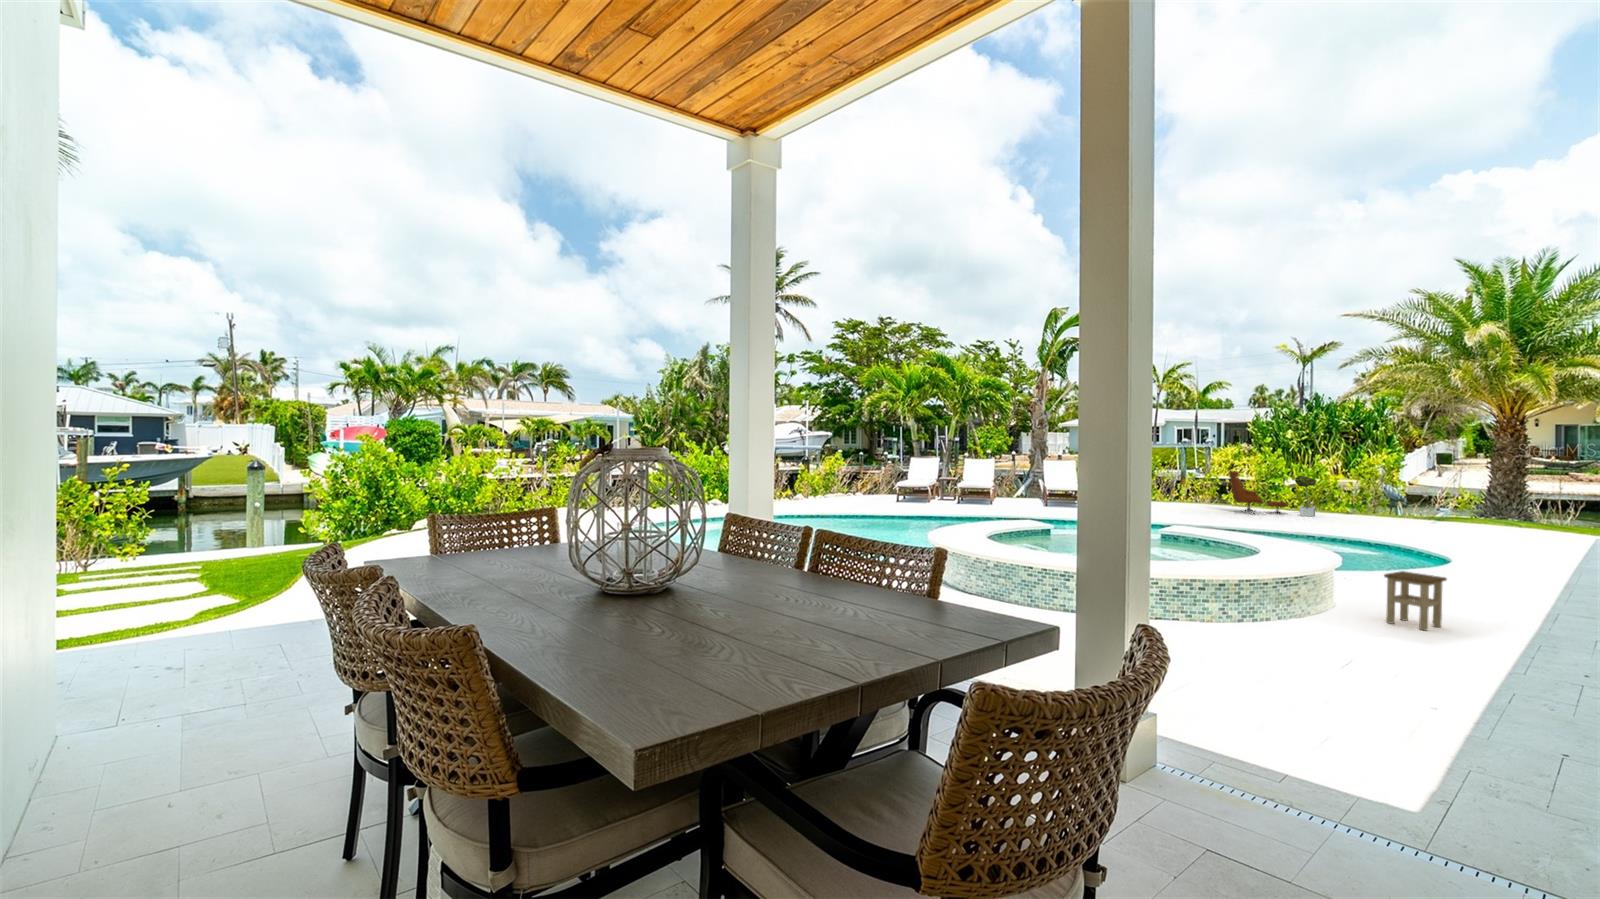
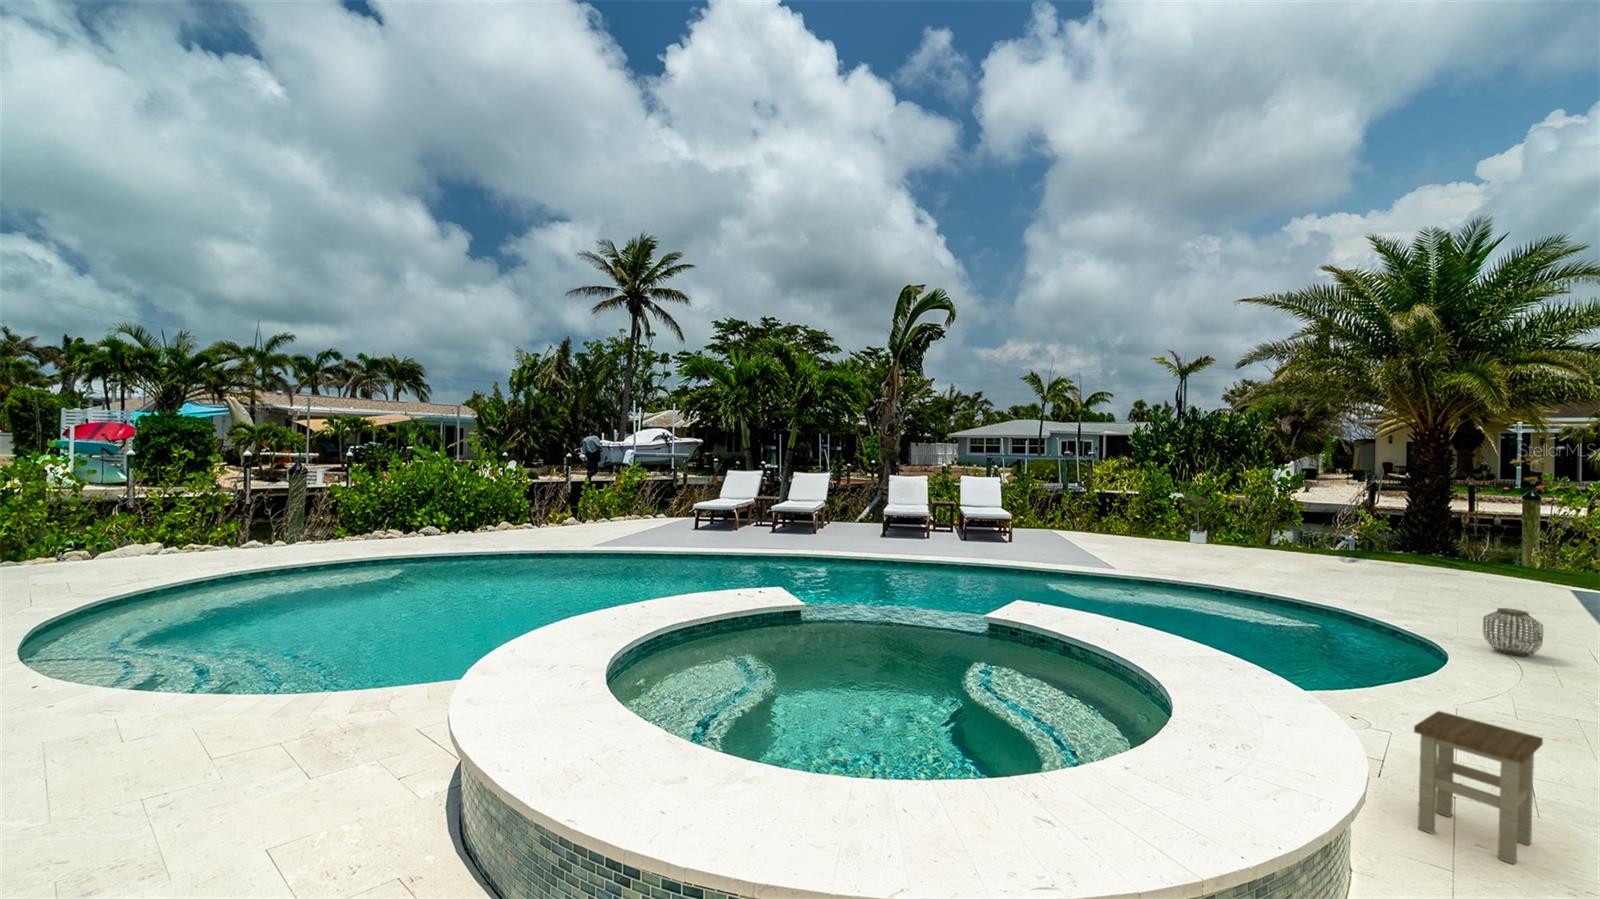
lounge chair: present [1229,471,1289,513] -> none [1110,487,1177,541]
woven basket: none [1495,545,1534,575] -> present [1483,608,1543,657]

